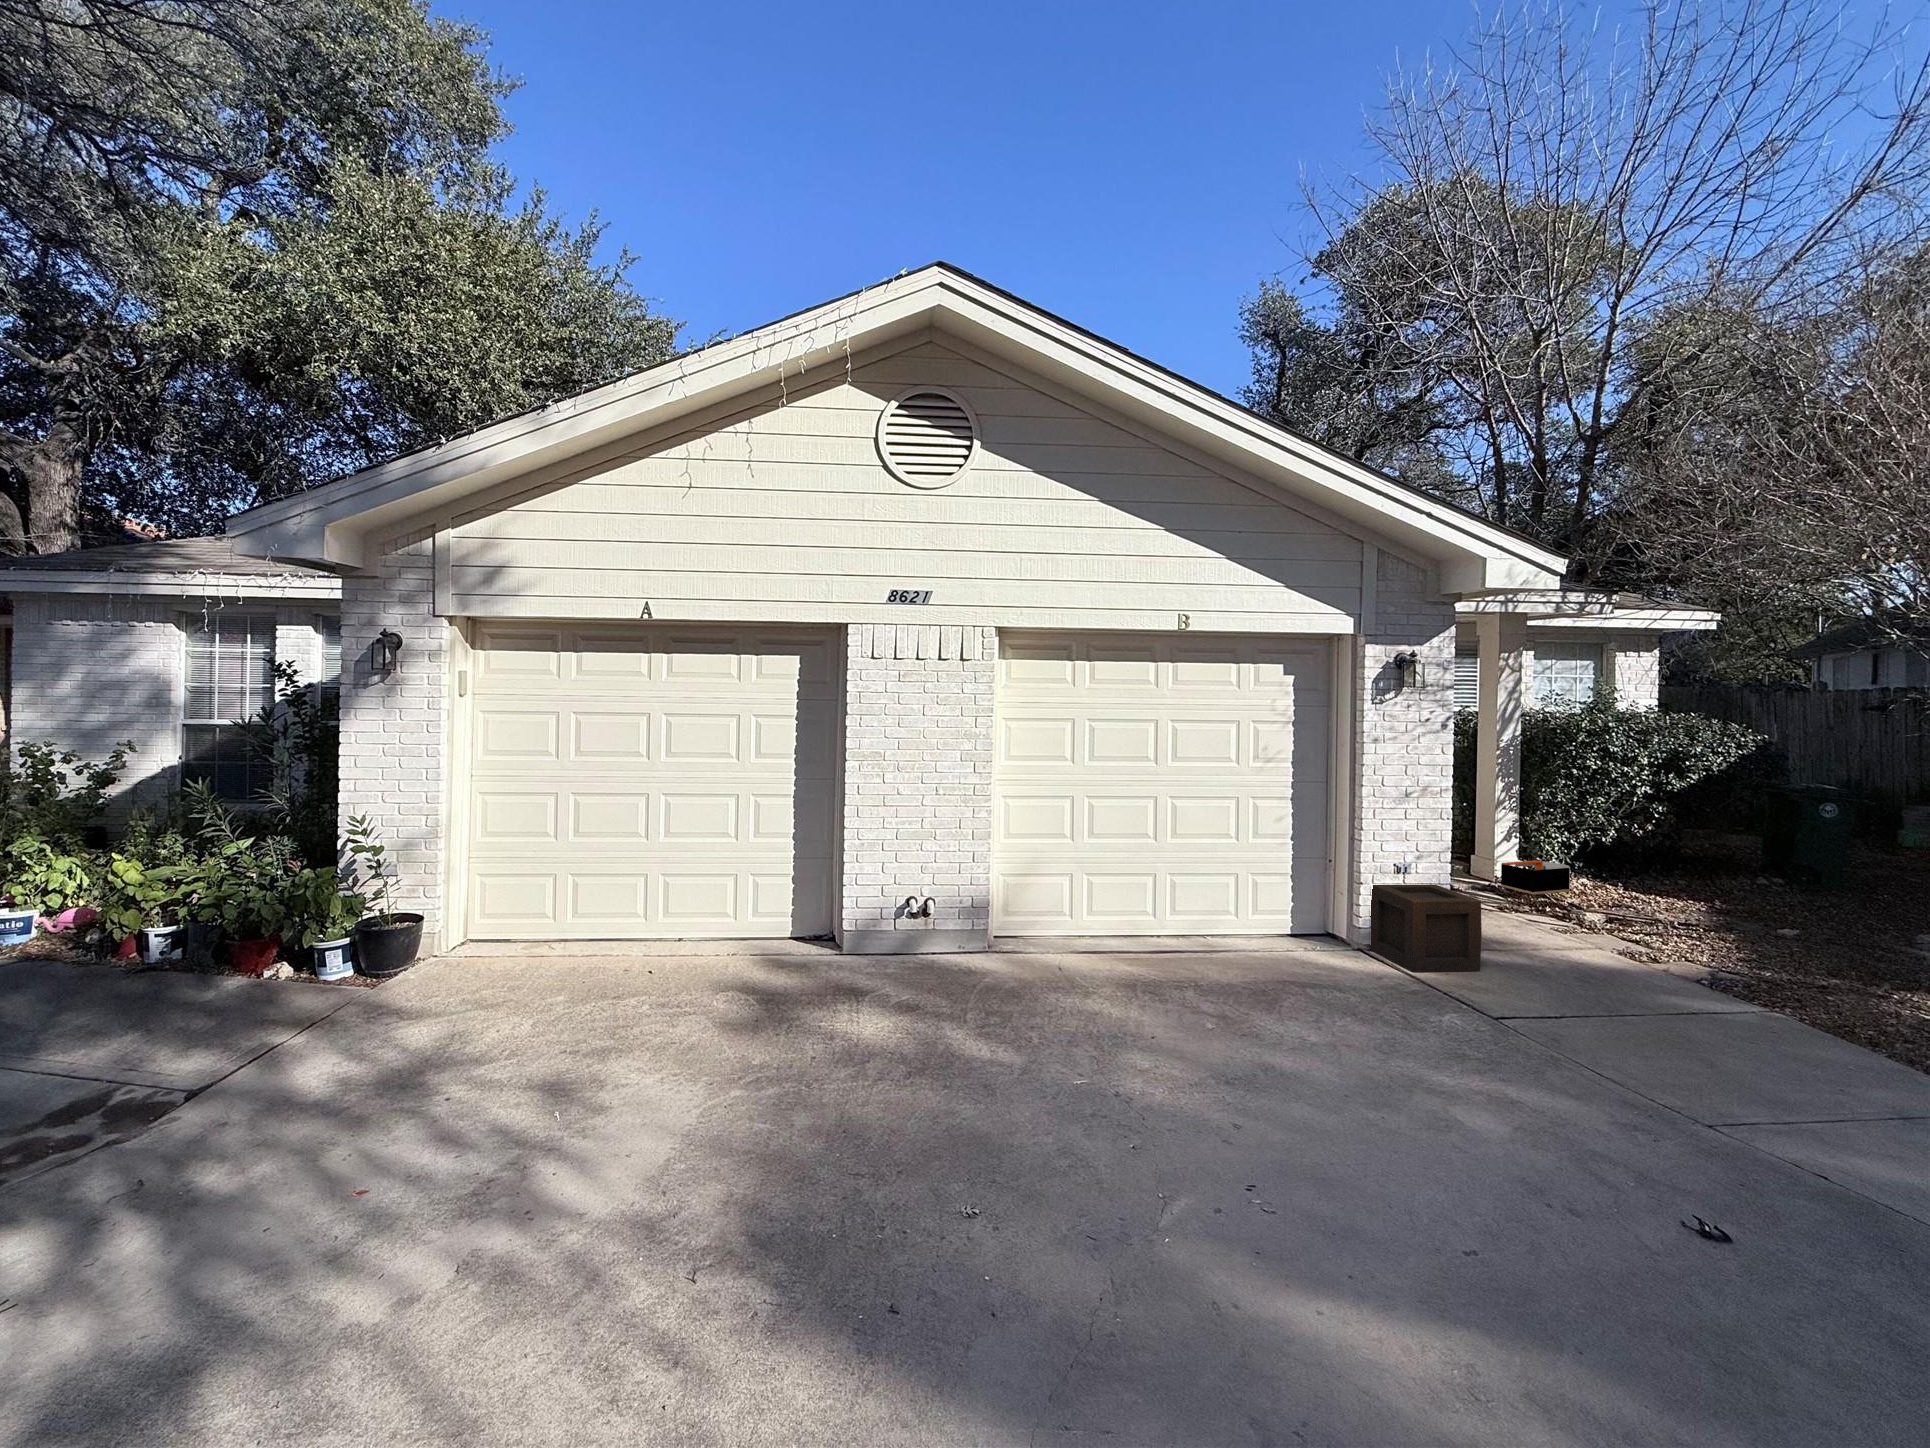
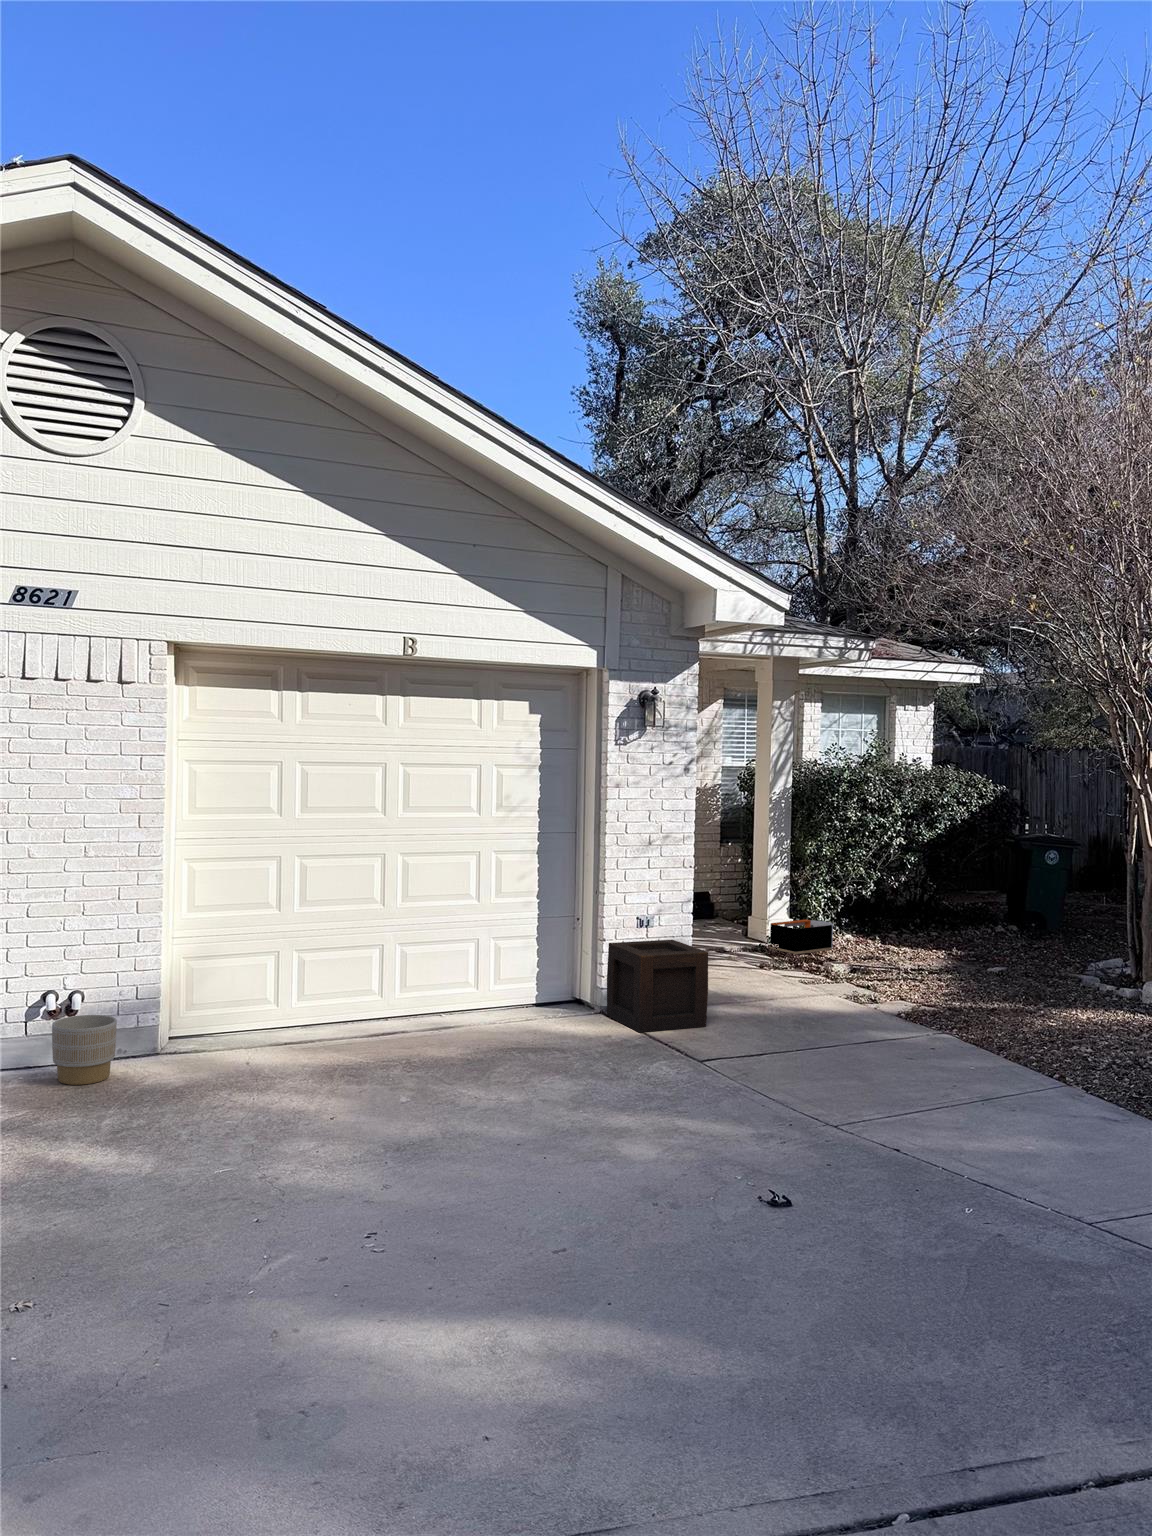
planter: none [919,925,966,983] -> present [52,1015,117,1085]

